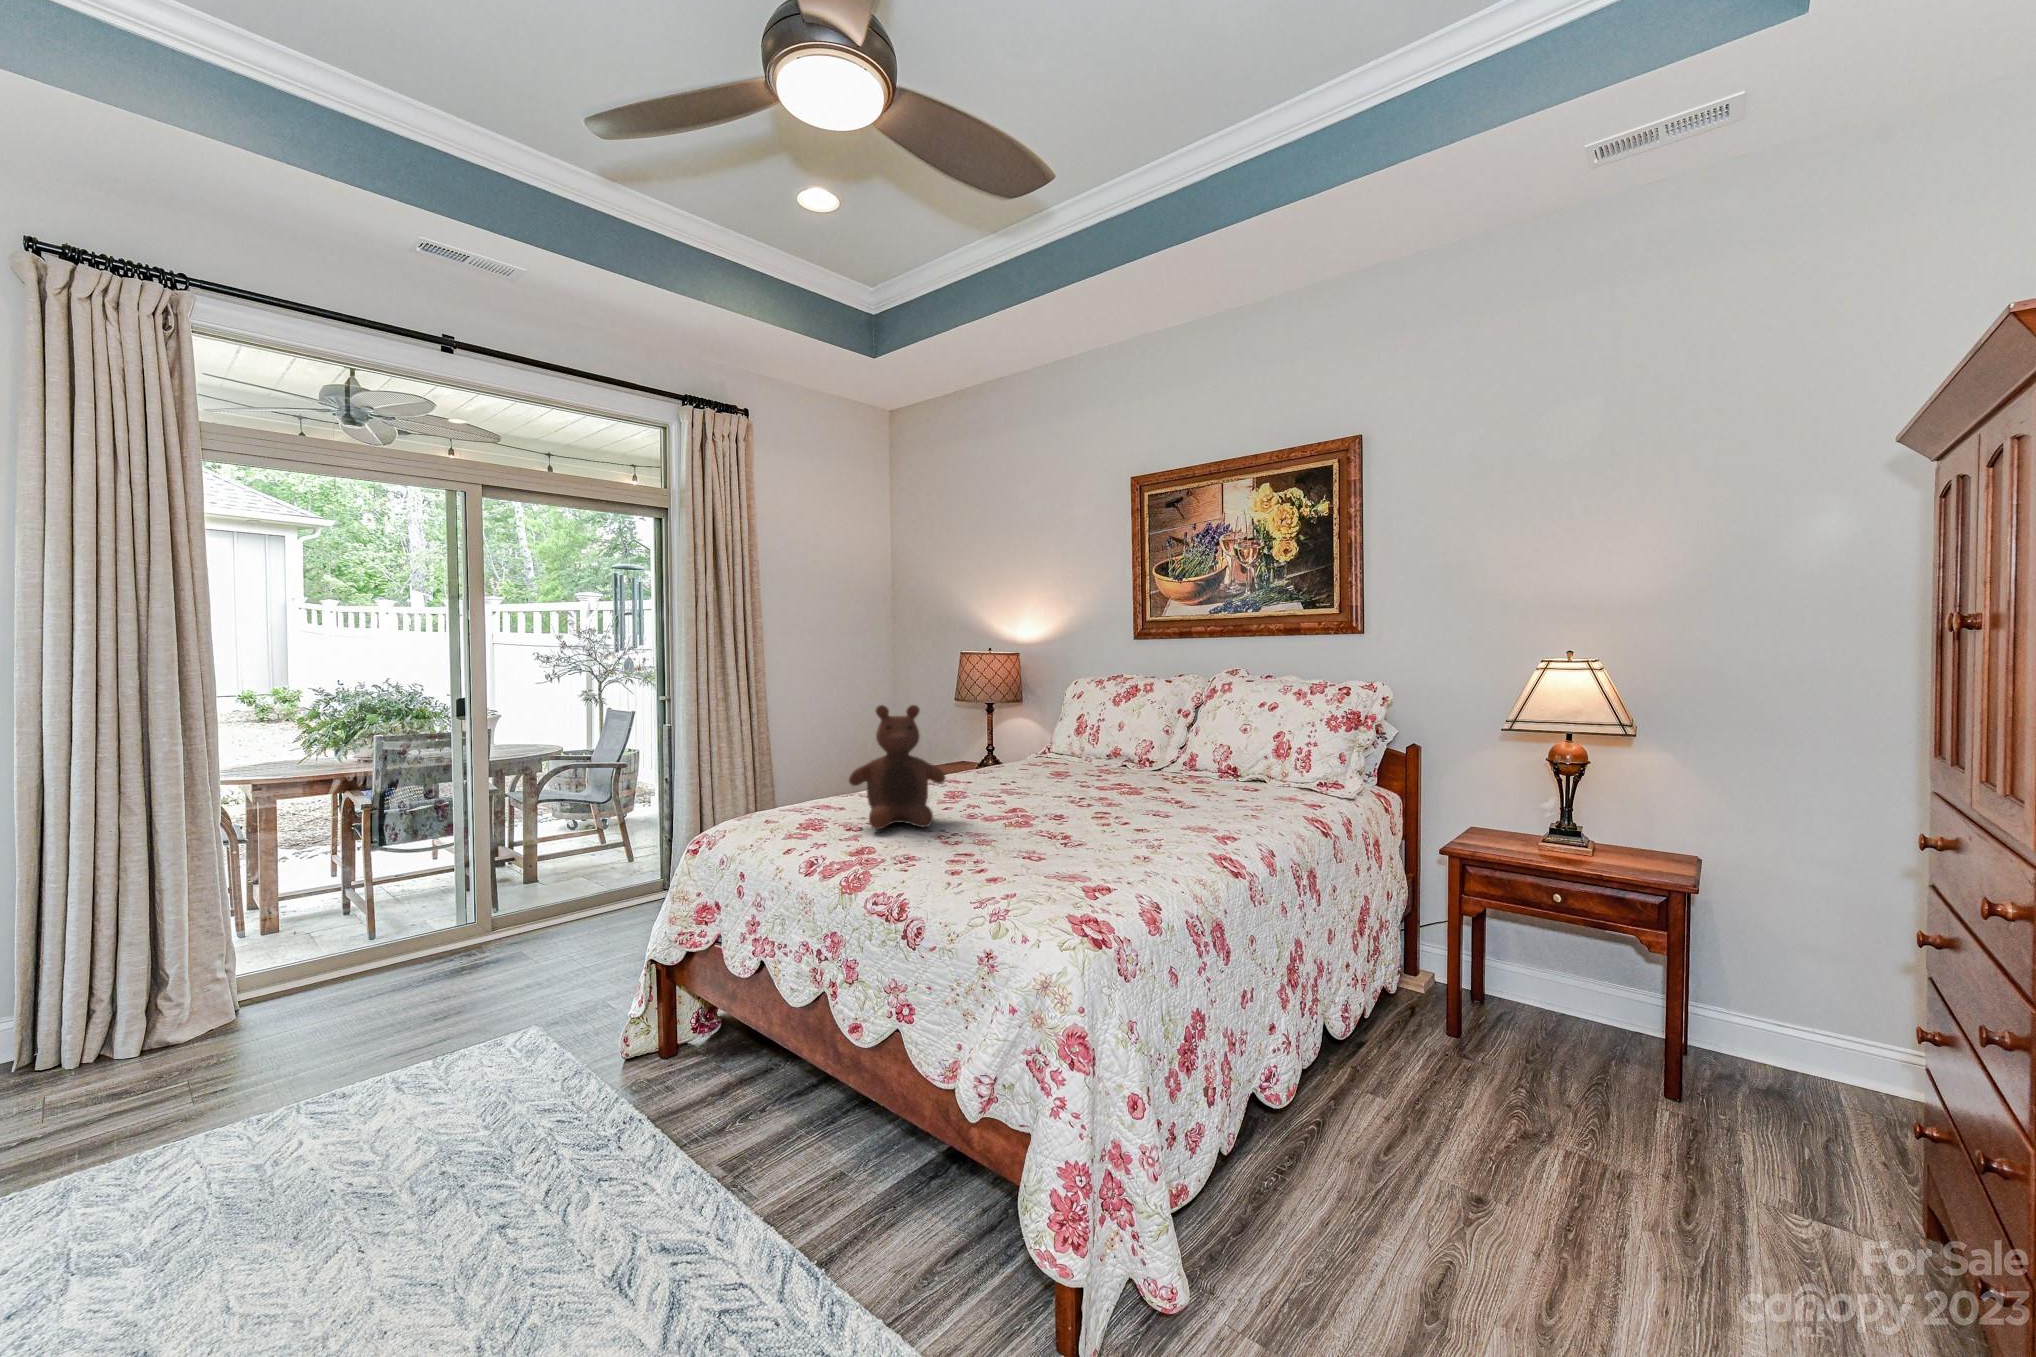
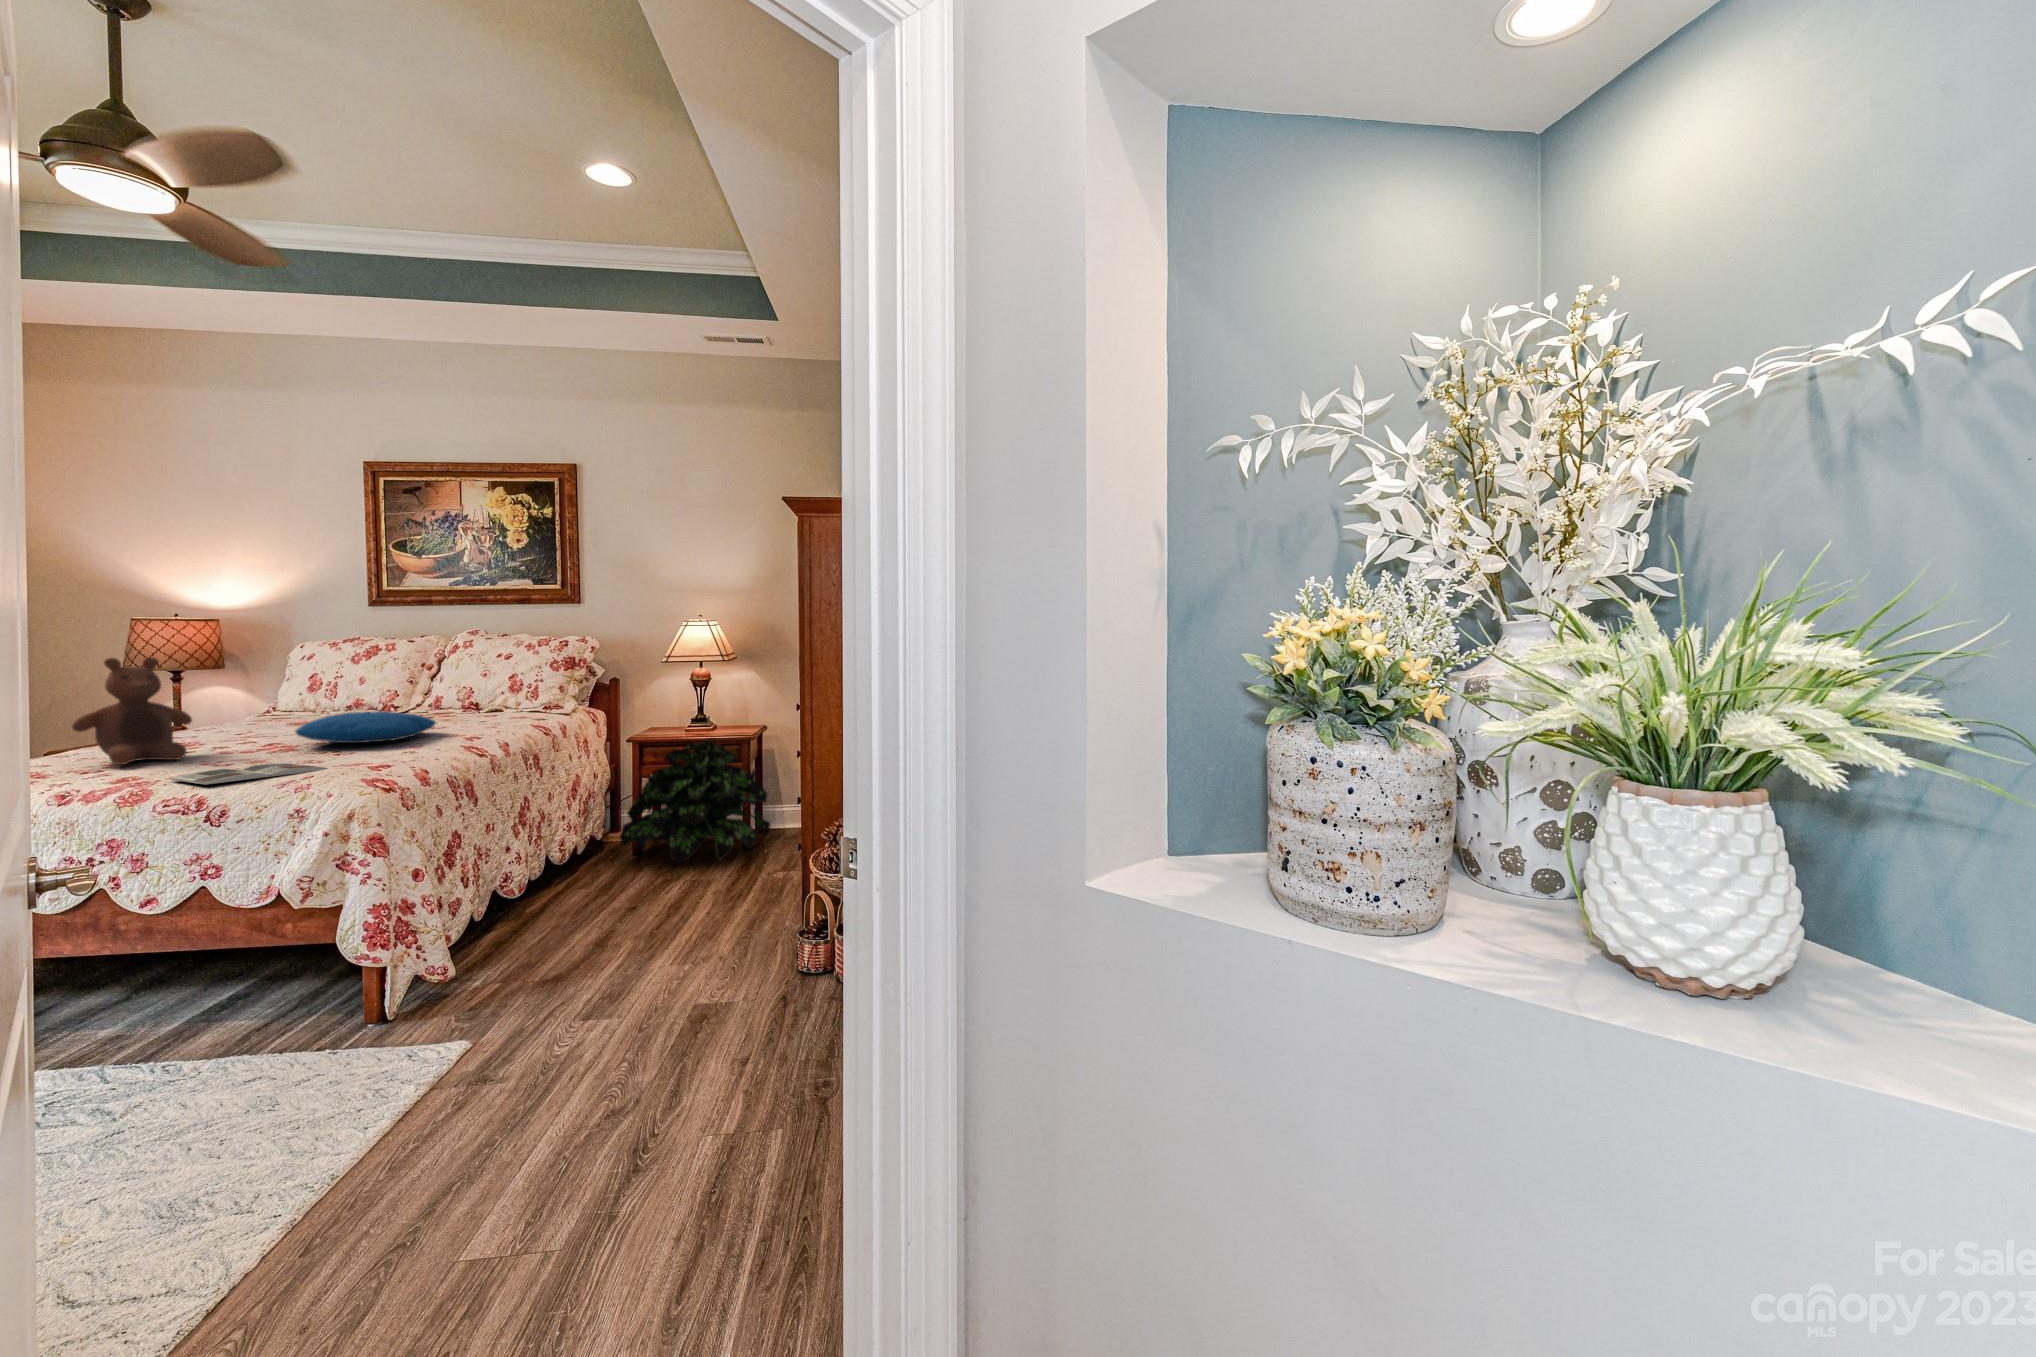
pillow: none [1032,781,1185,826] -> present [295,711,436,743]
magazine: none [894,853,1049,887] -> present [171,763,327,785]
potted plant: none [1425,860,1719,1102] -> present [620,740,770,863]

